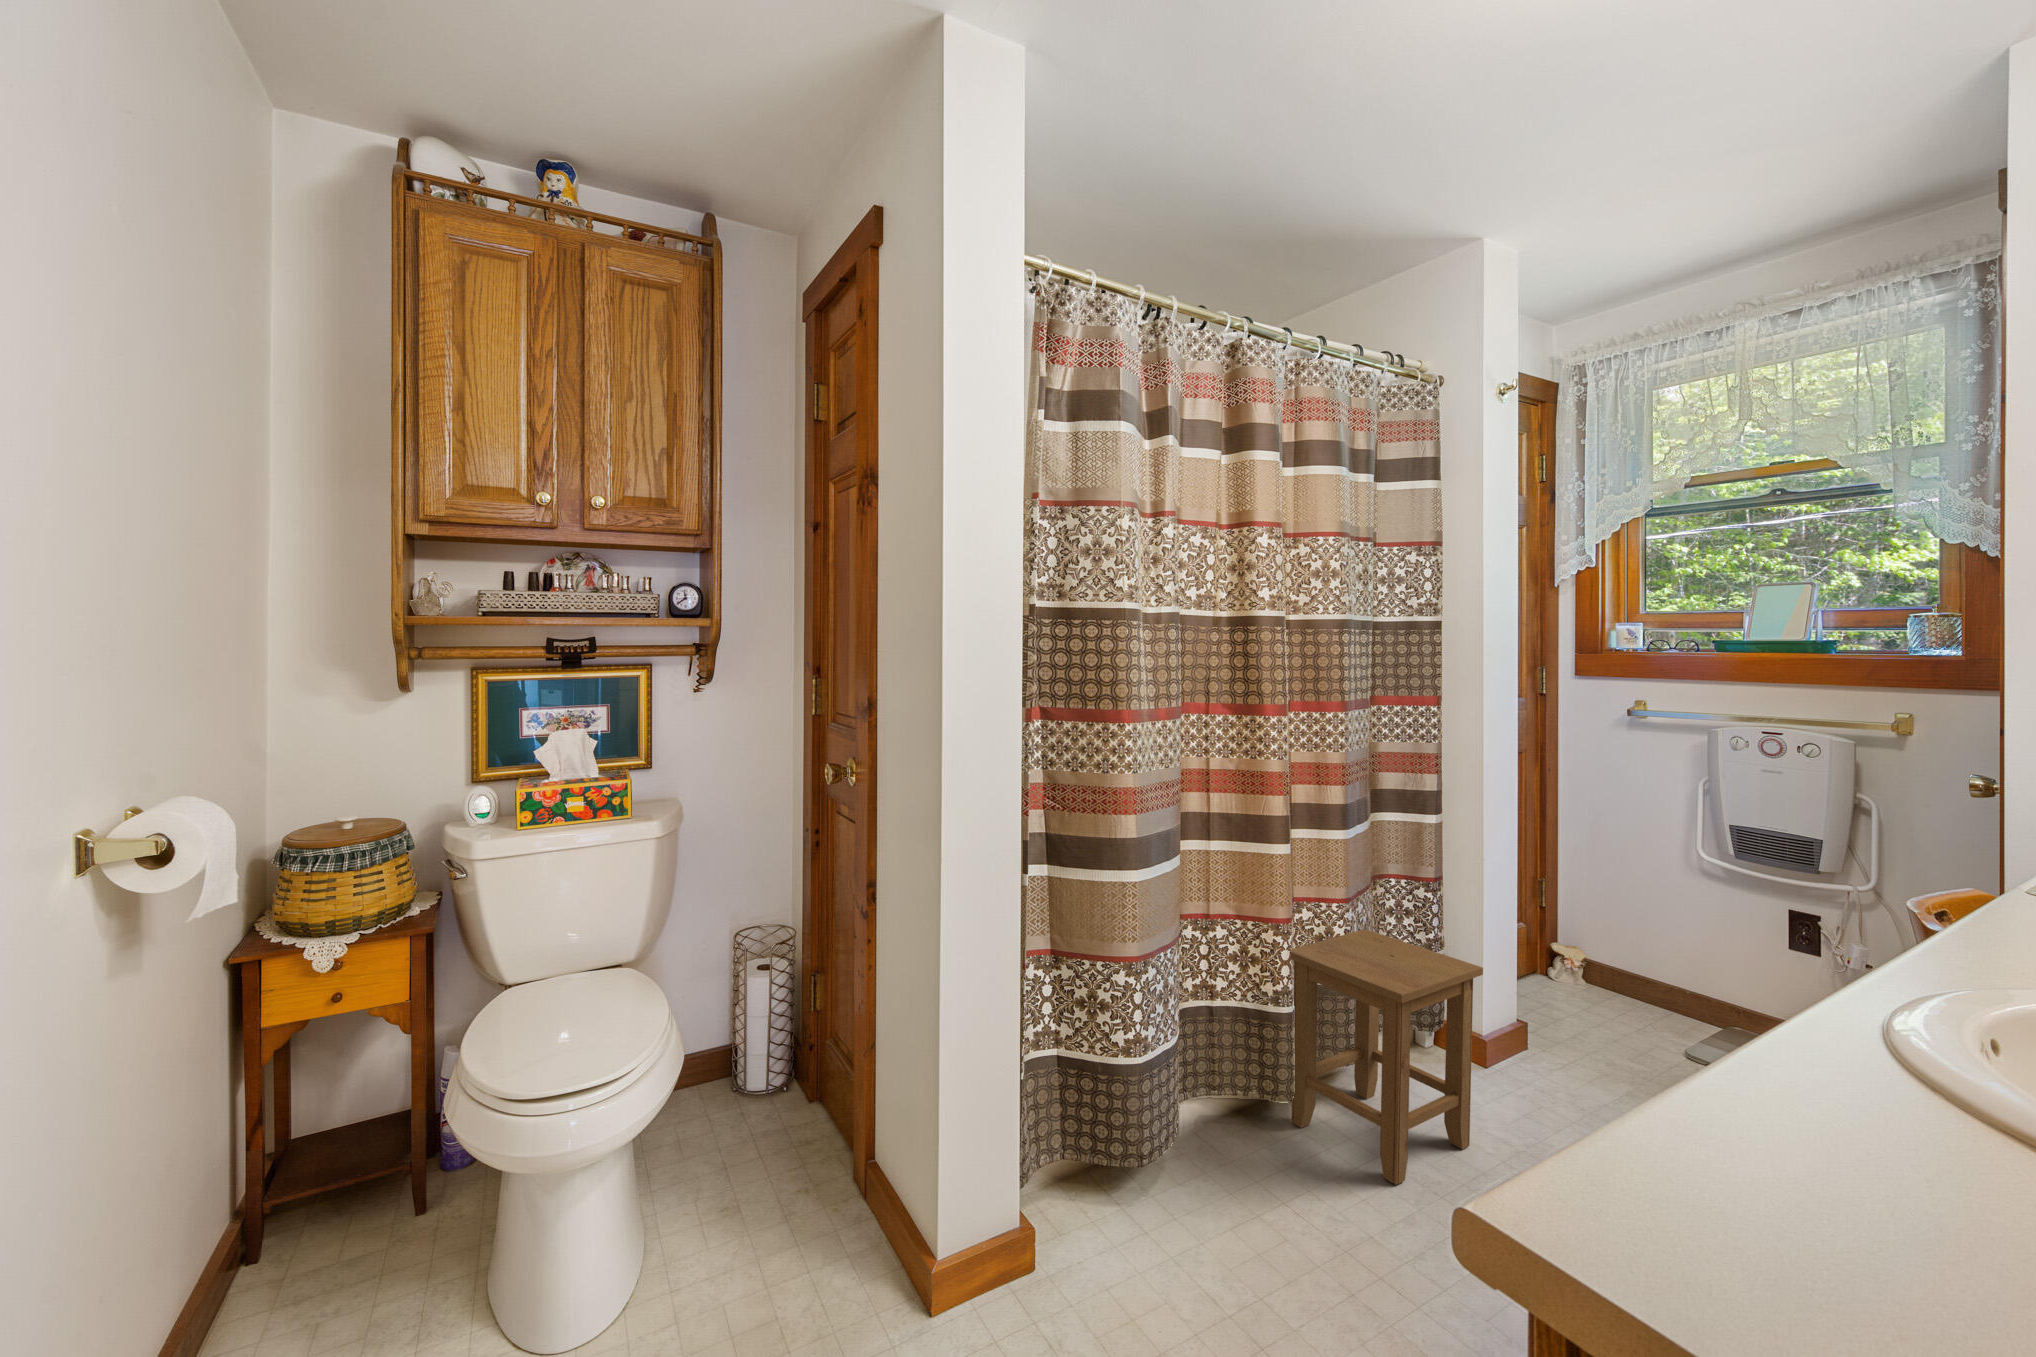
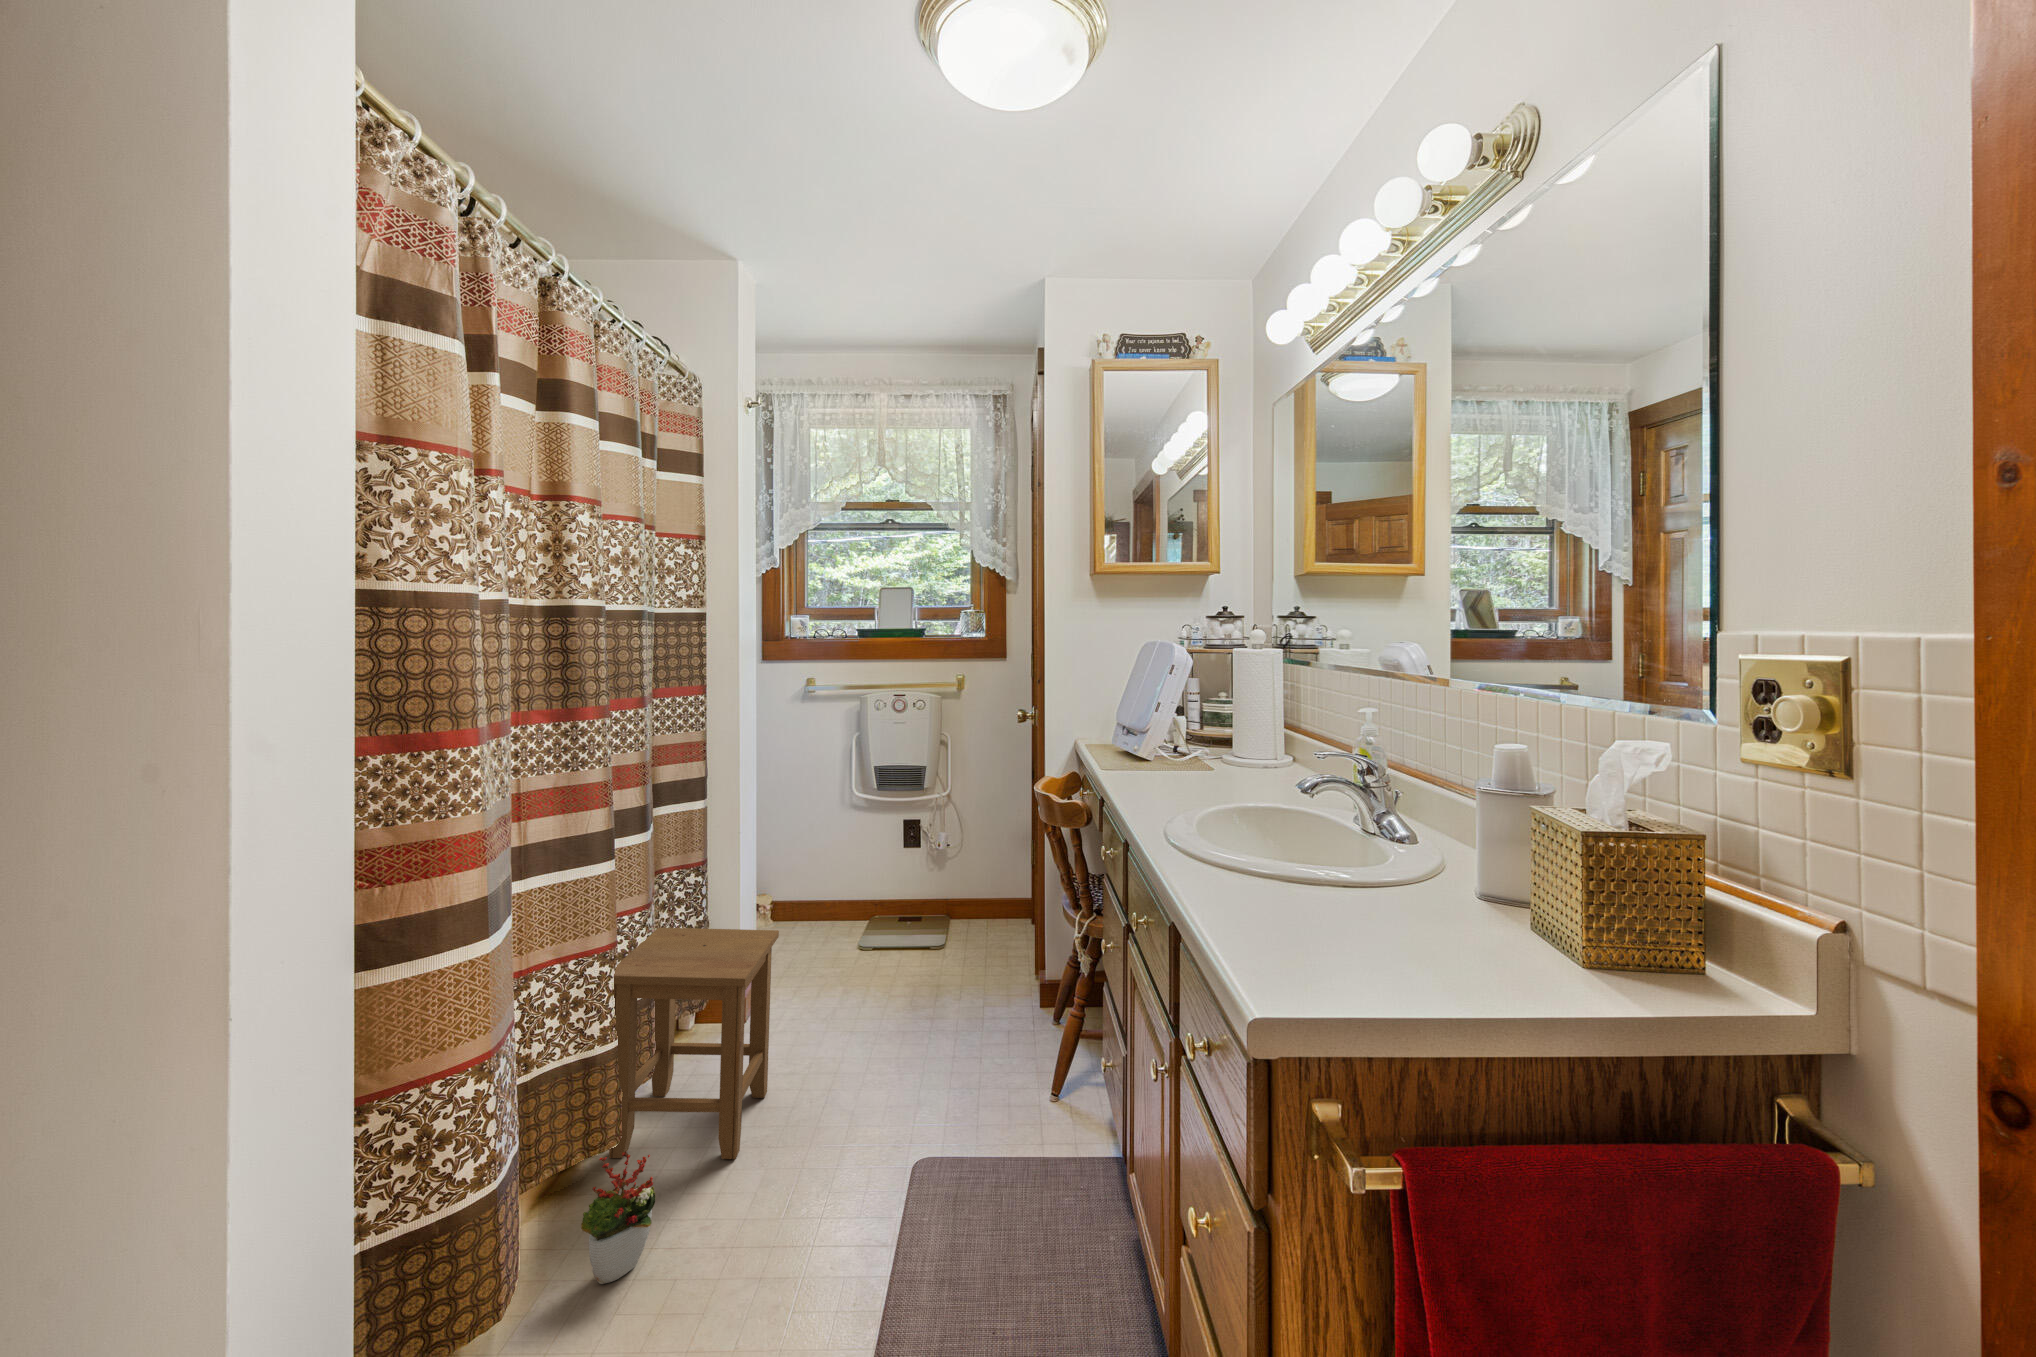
decorative plant: none [1211,1095,1280,1213] -> present [581,1151,656,1284]

